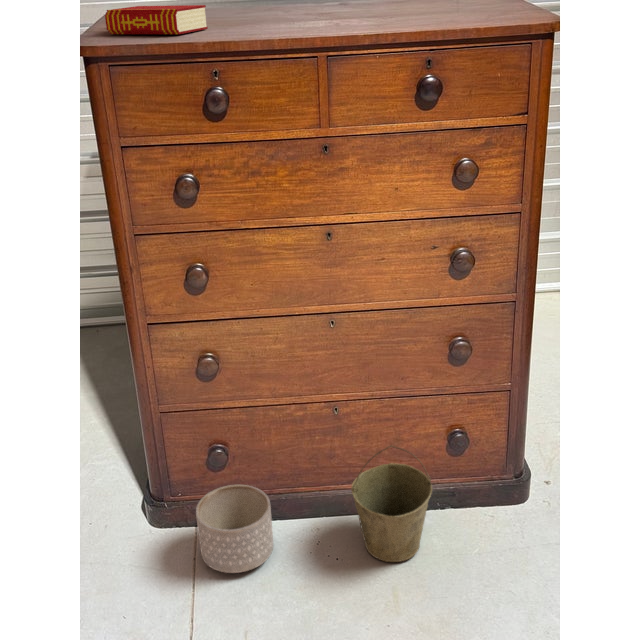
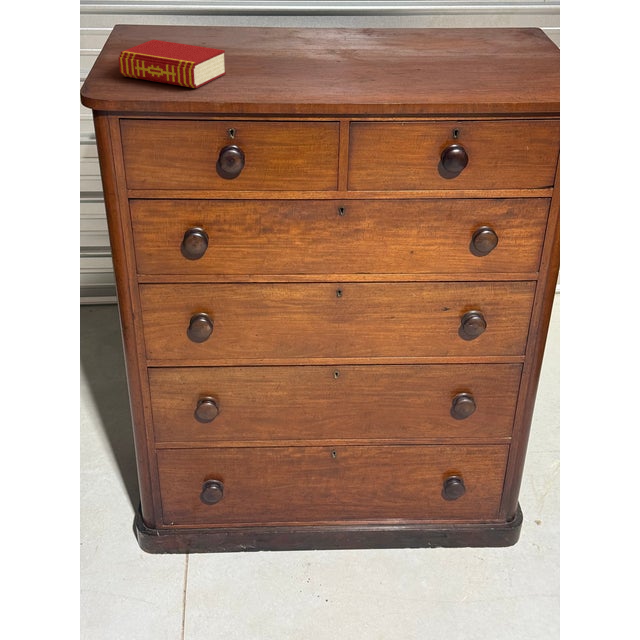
bucket: present [351,446,432,562] -> none [344,500,425,608]
planter: present [196,485,273,573] -> none [188,519,264,610]

